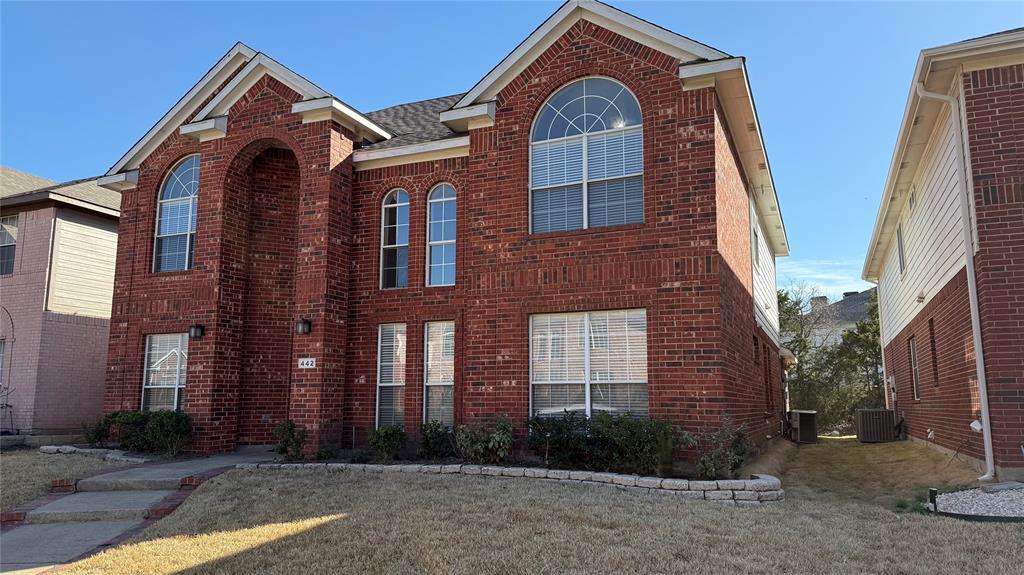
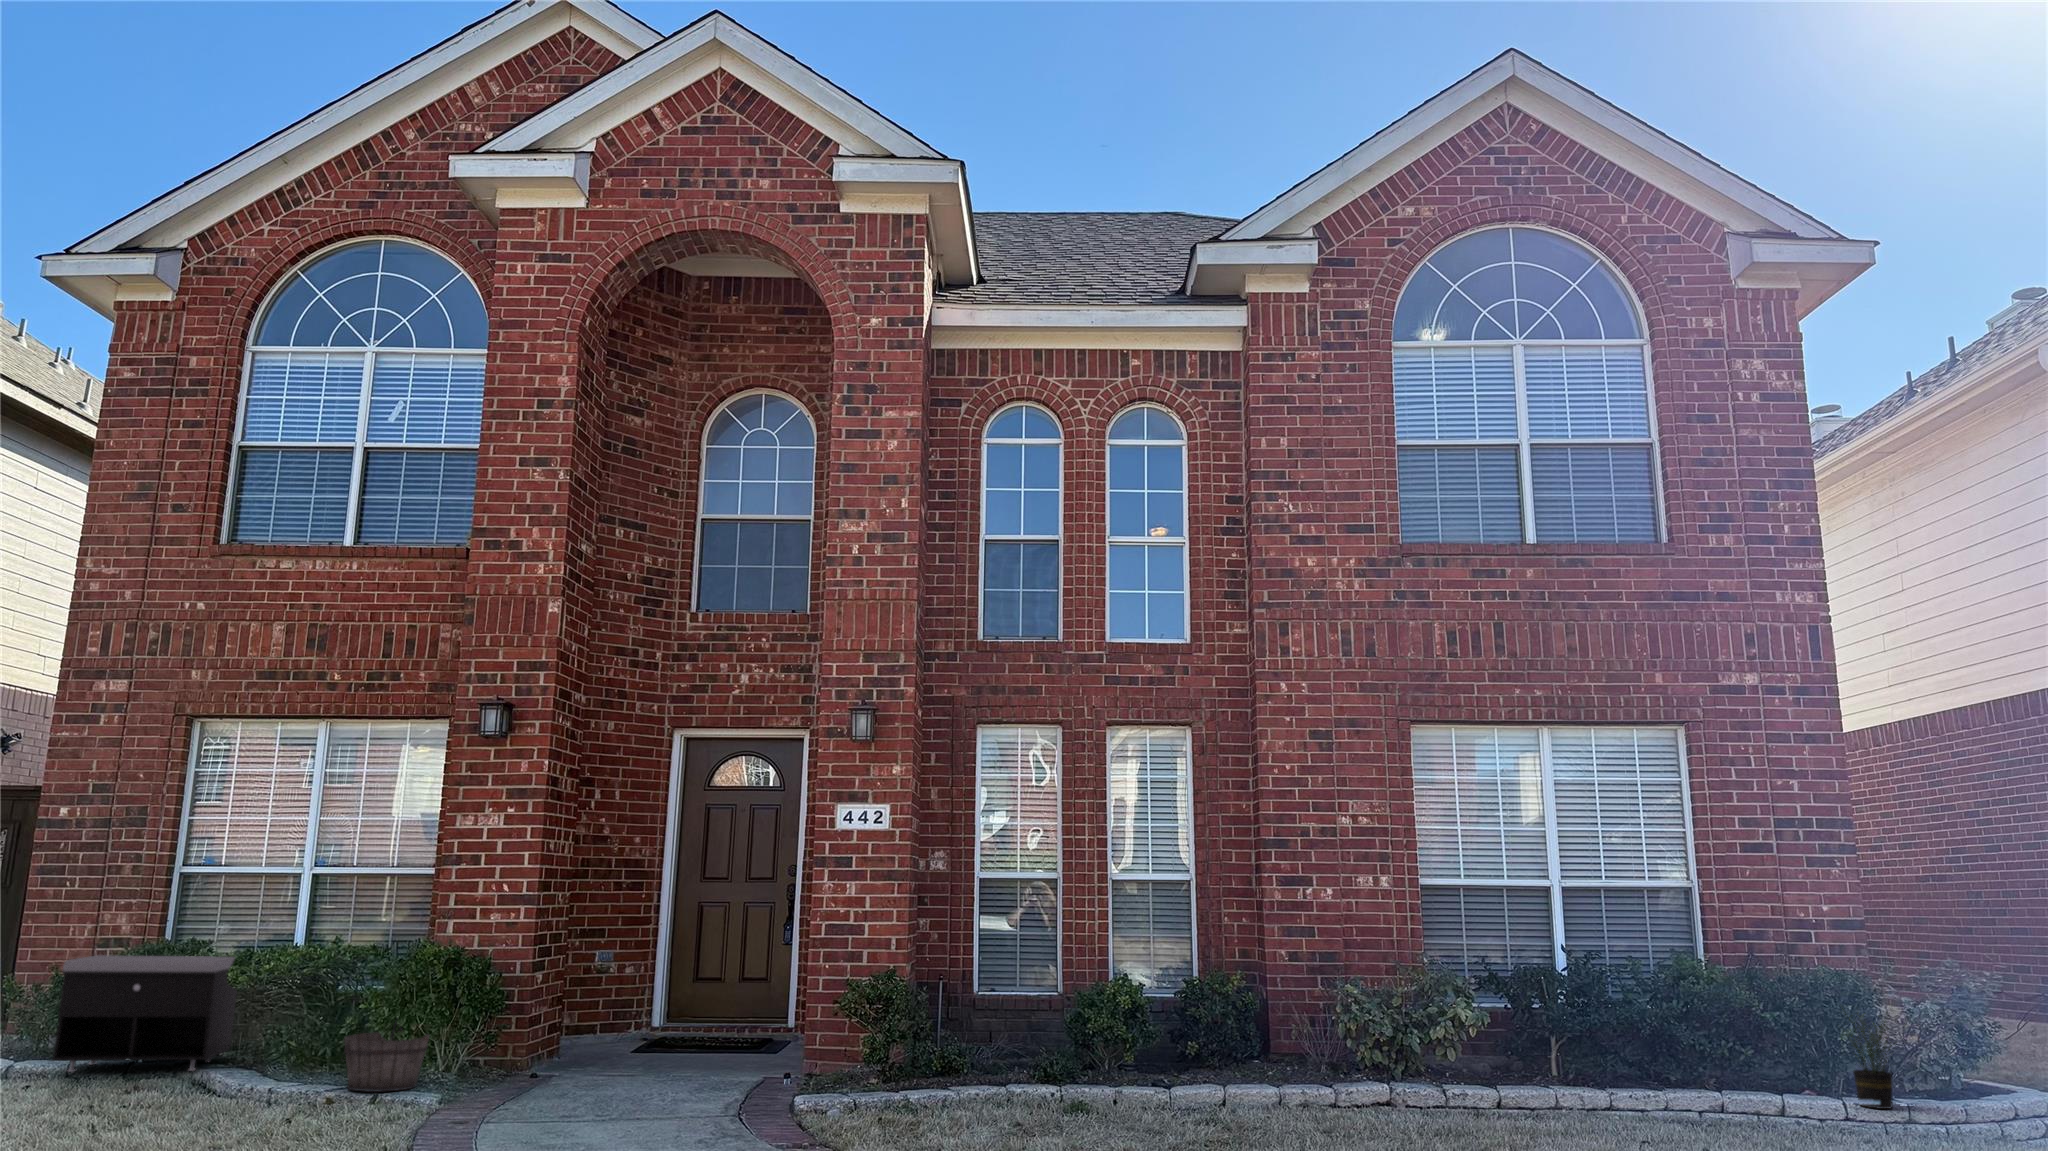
storage bench: none [65,422,128,460] -> present [52,955,237,1072]
wooden bucket: none [130,440,162,464] -> present [344,1018,429,1092]

